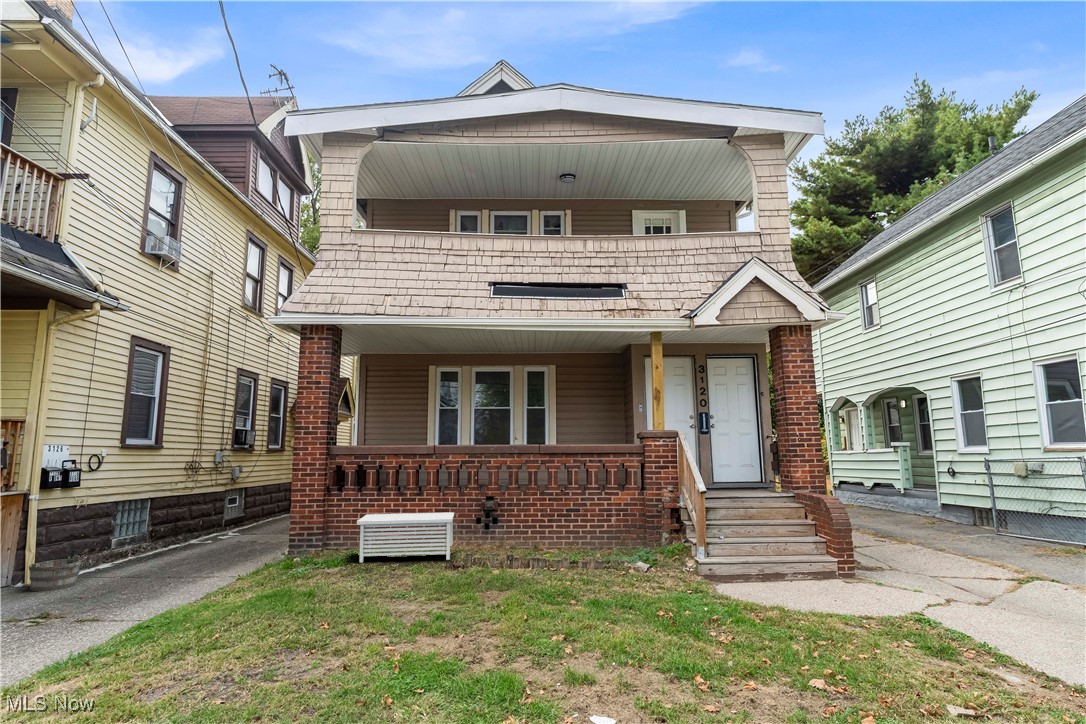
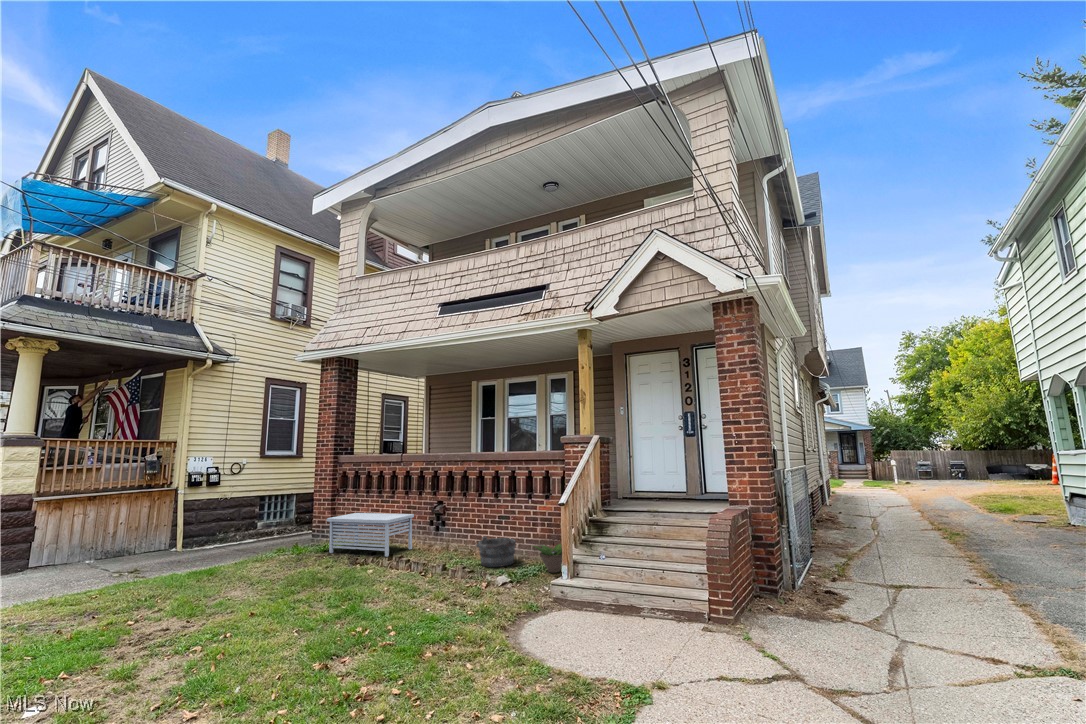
decorative plant: none [627,532,672,558] -> present [534,544,562,572]
bucket: present [29,555,87,591] -> present [476,537,516,567]

